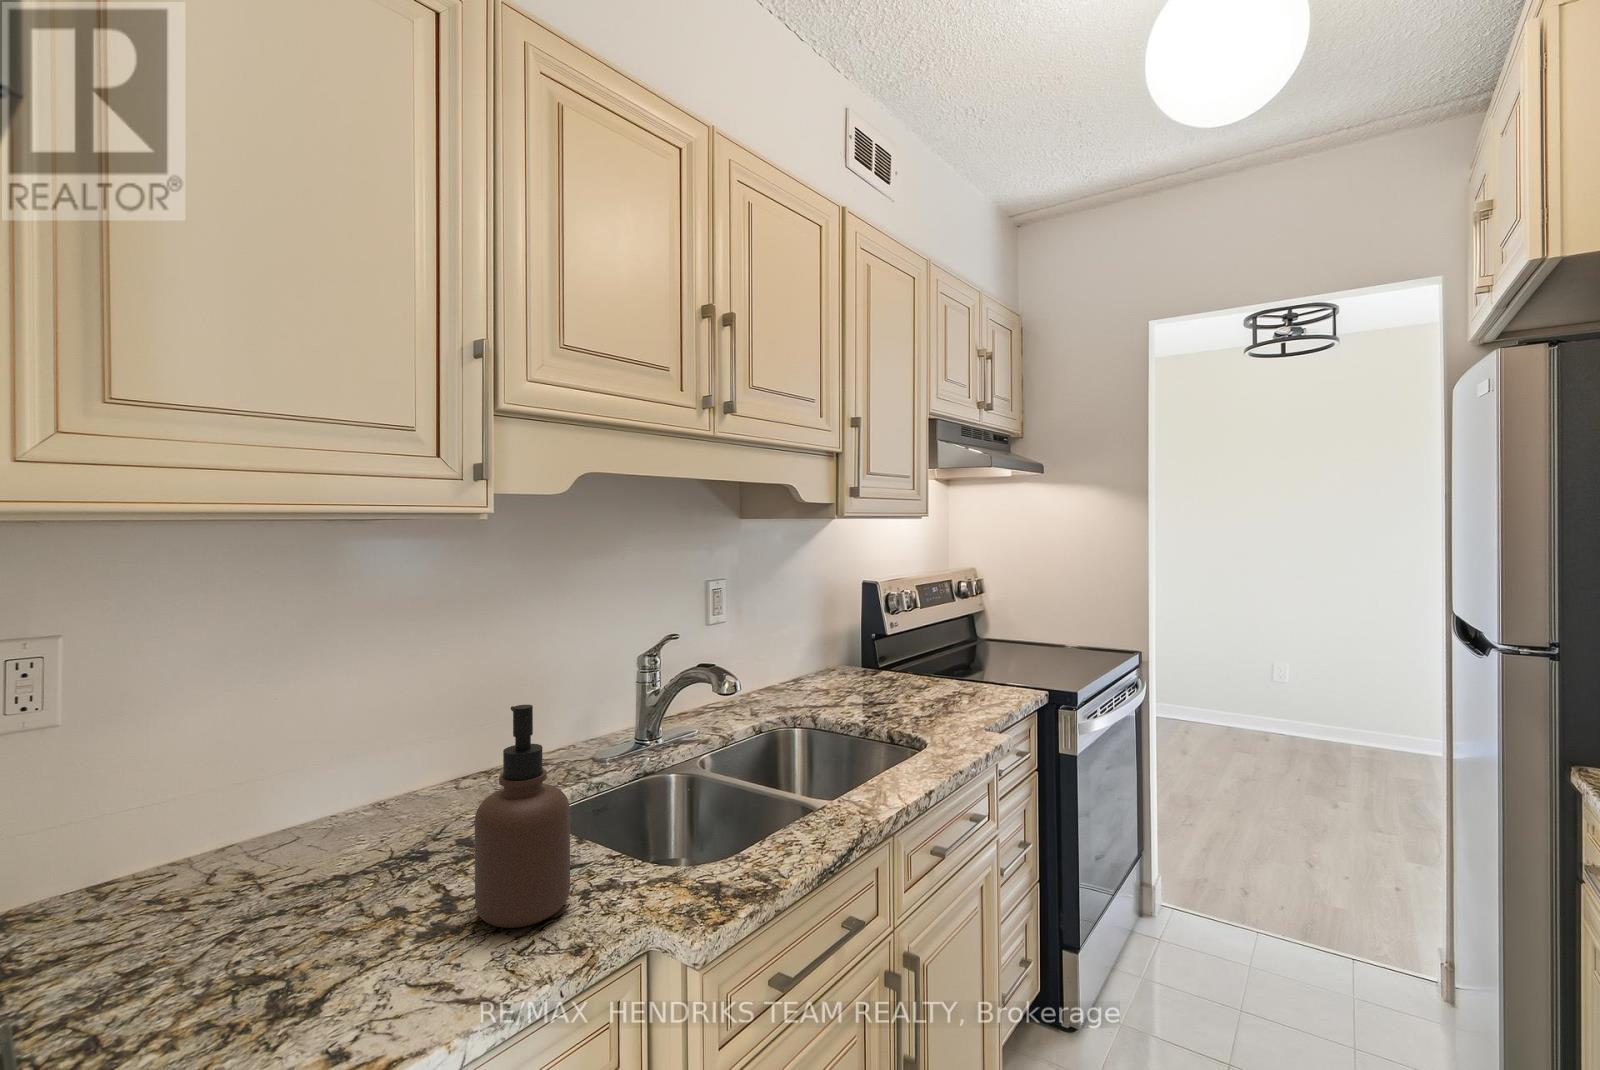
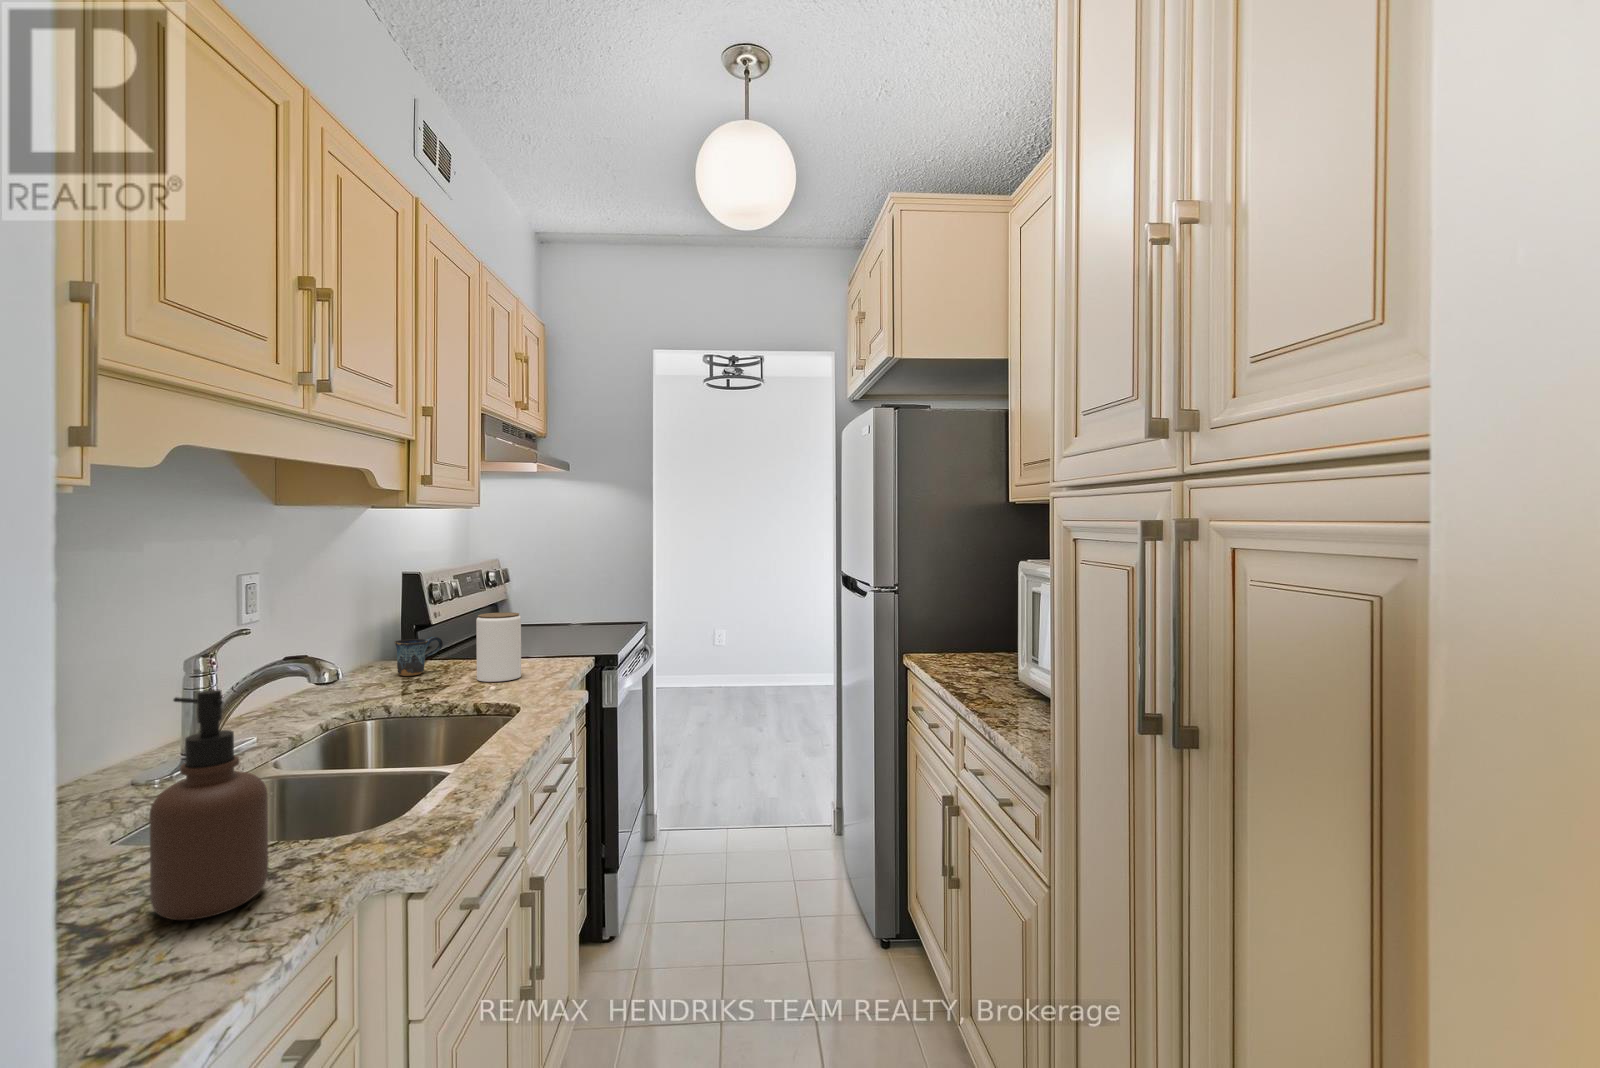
jar: none [913,631,958,706] -> present [476,612,521,682]
mug: none [846,649,889,685] -> present [394,637,443,676]

